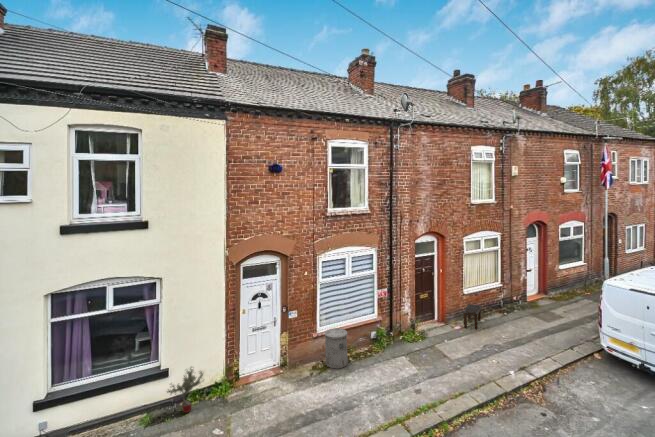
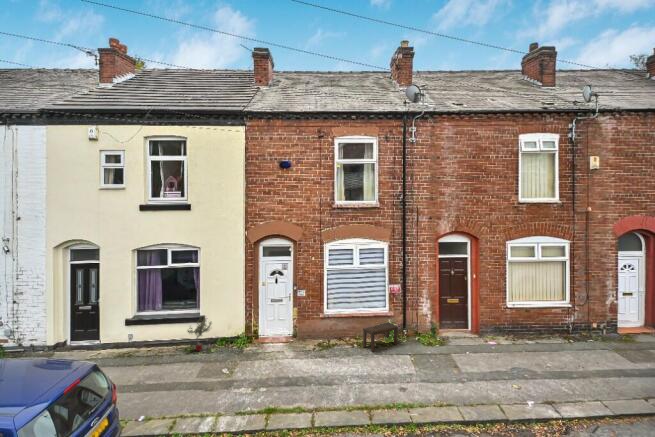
bench: present [463,304,482,329] -> present [363,322,398,352]
trash can: present [325,328,348,368] -> none [323,312,345,350]

